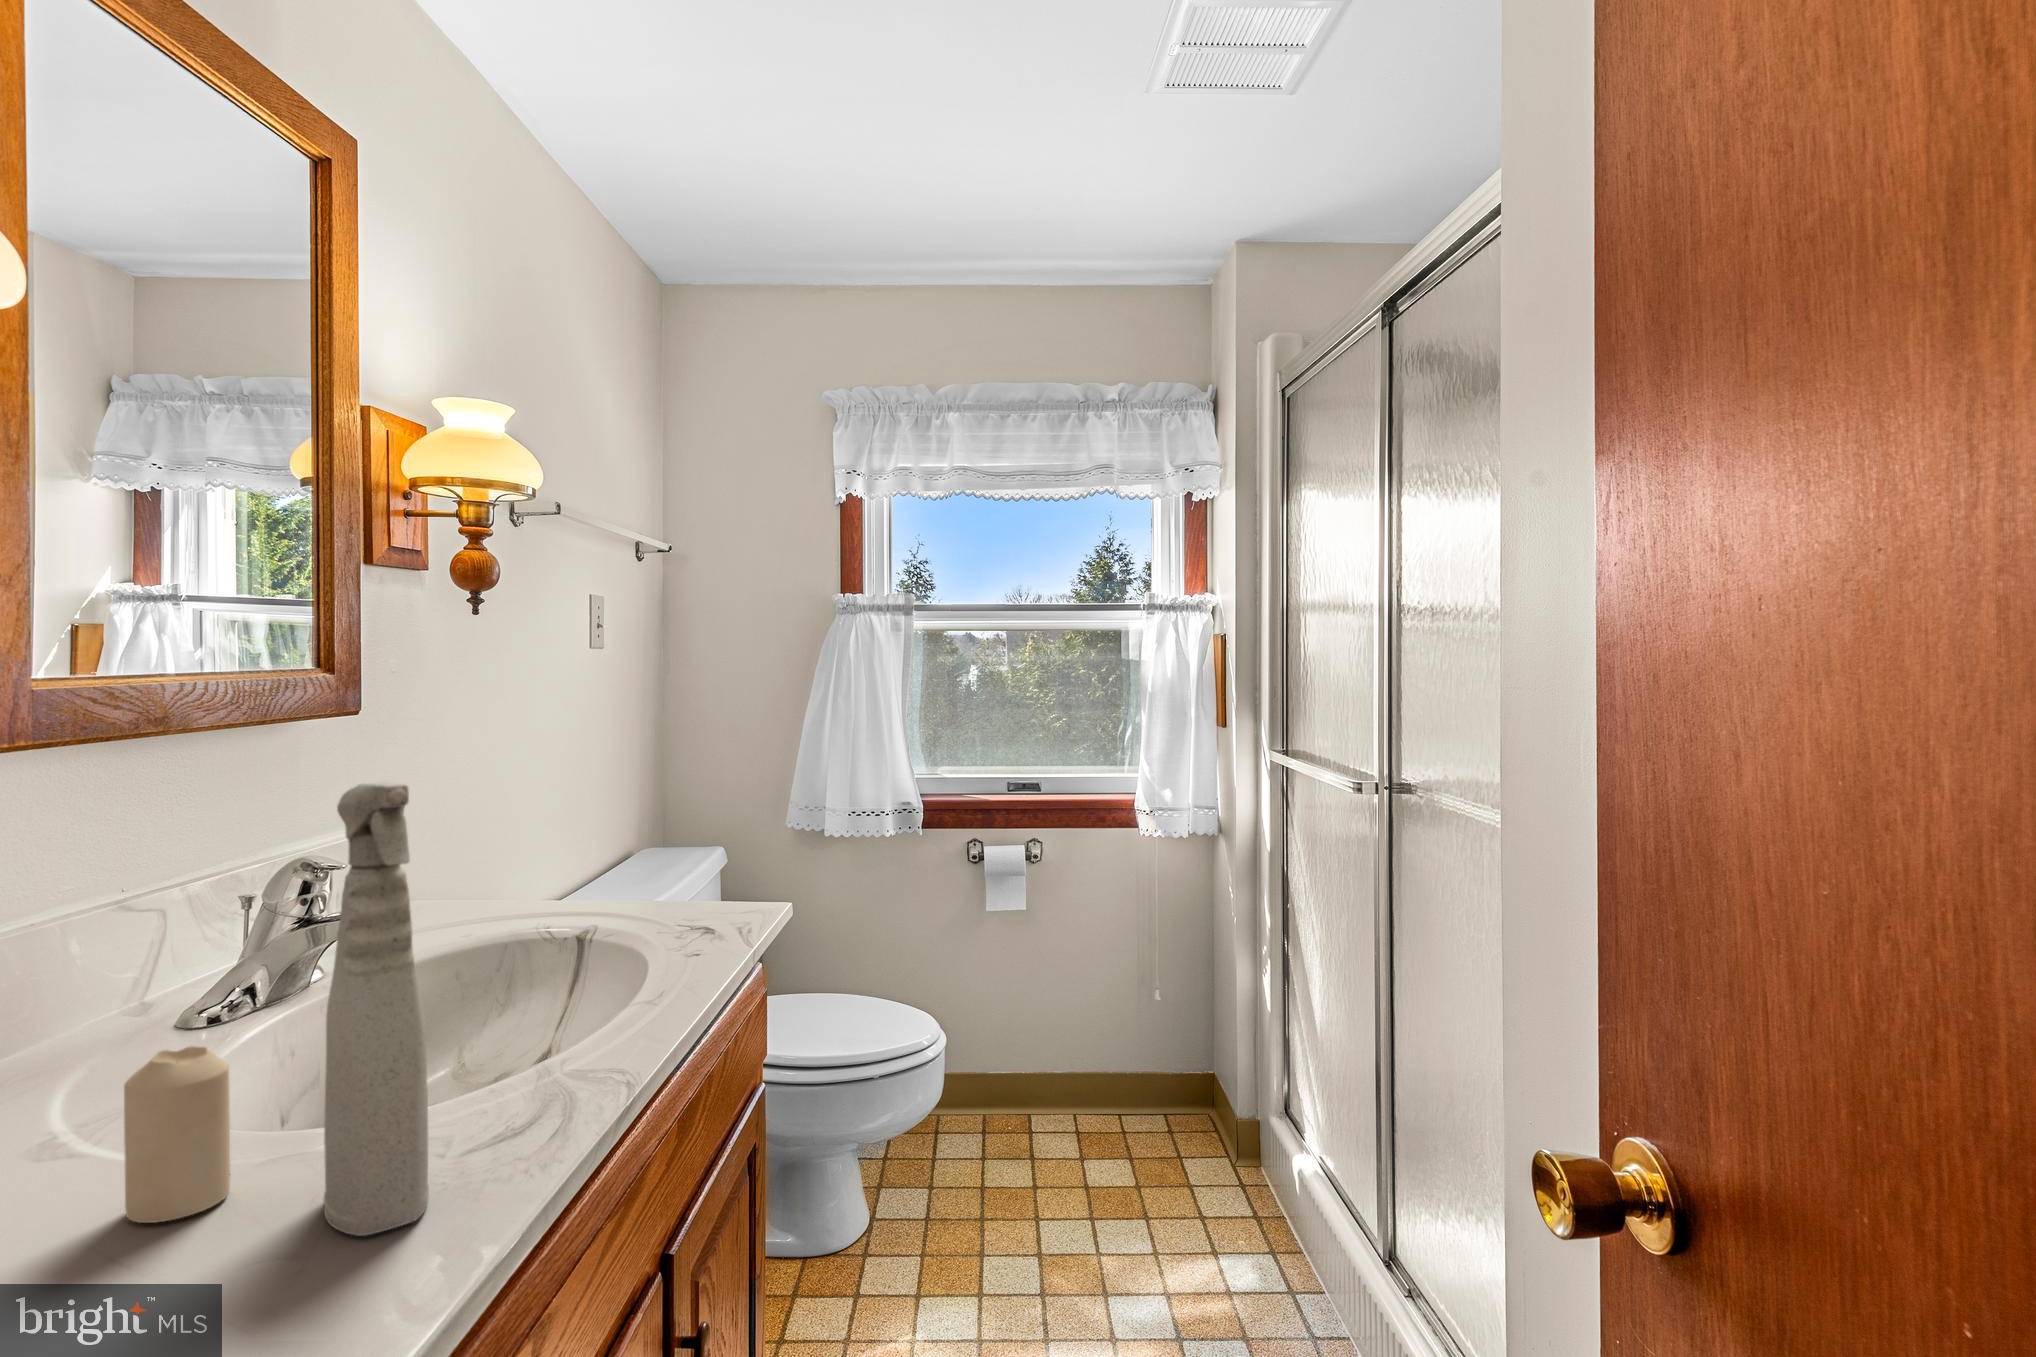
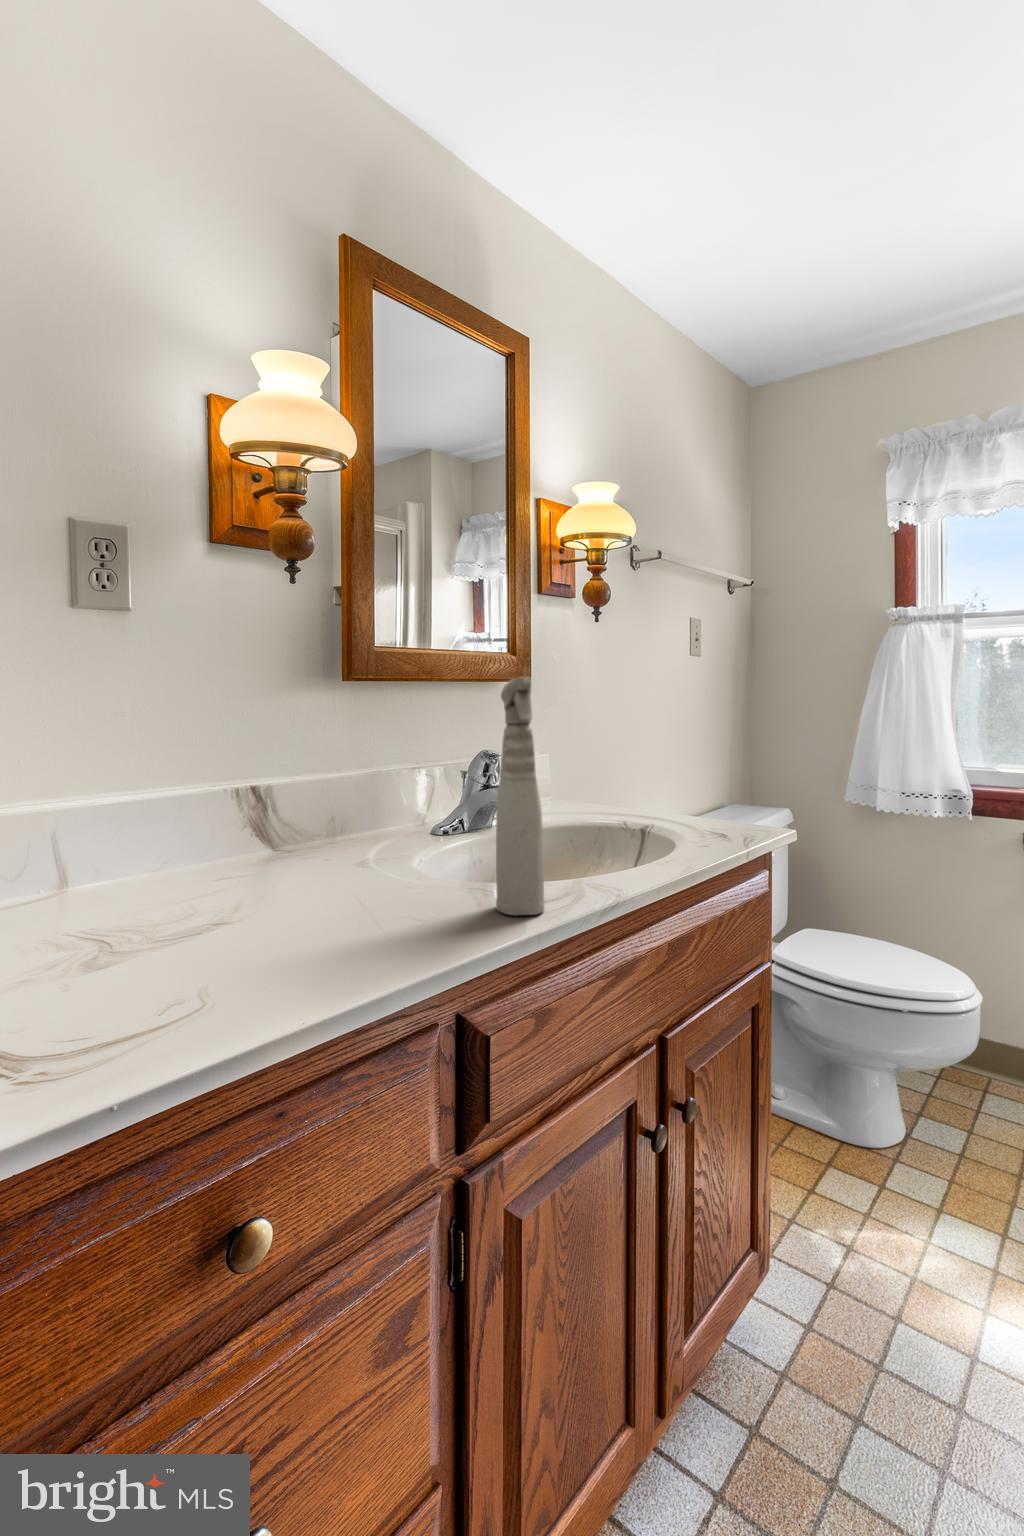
candle: present [124,1046,230,1223] -> none [413,822,457,902]

